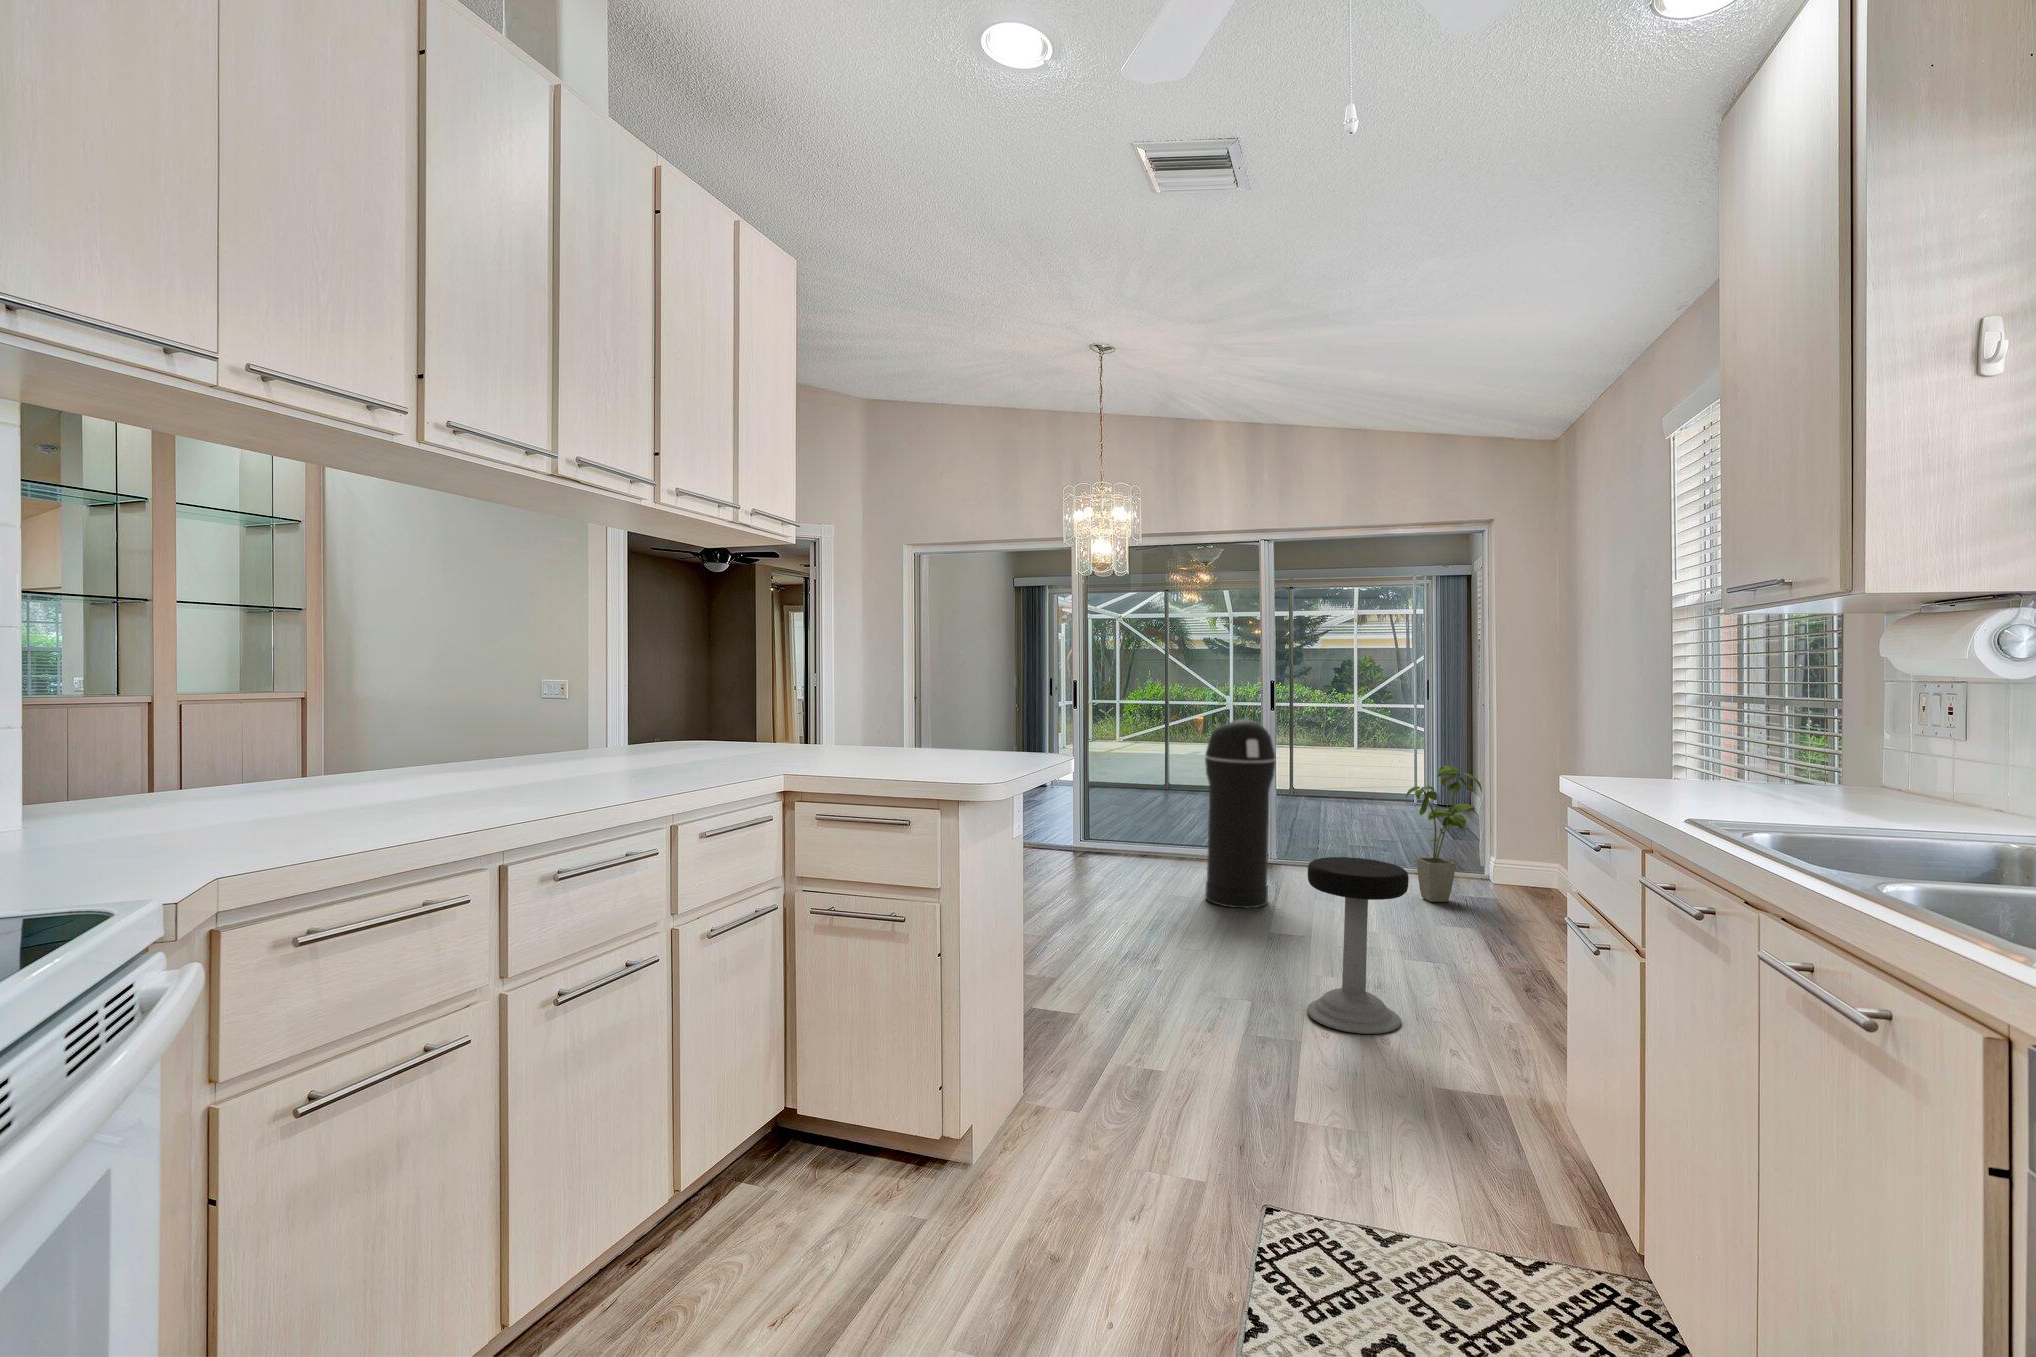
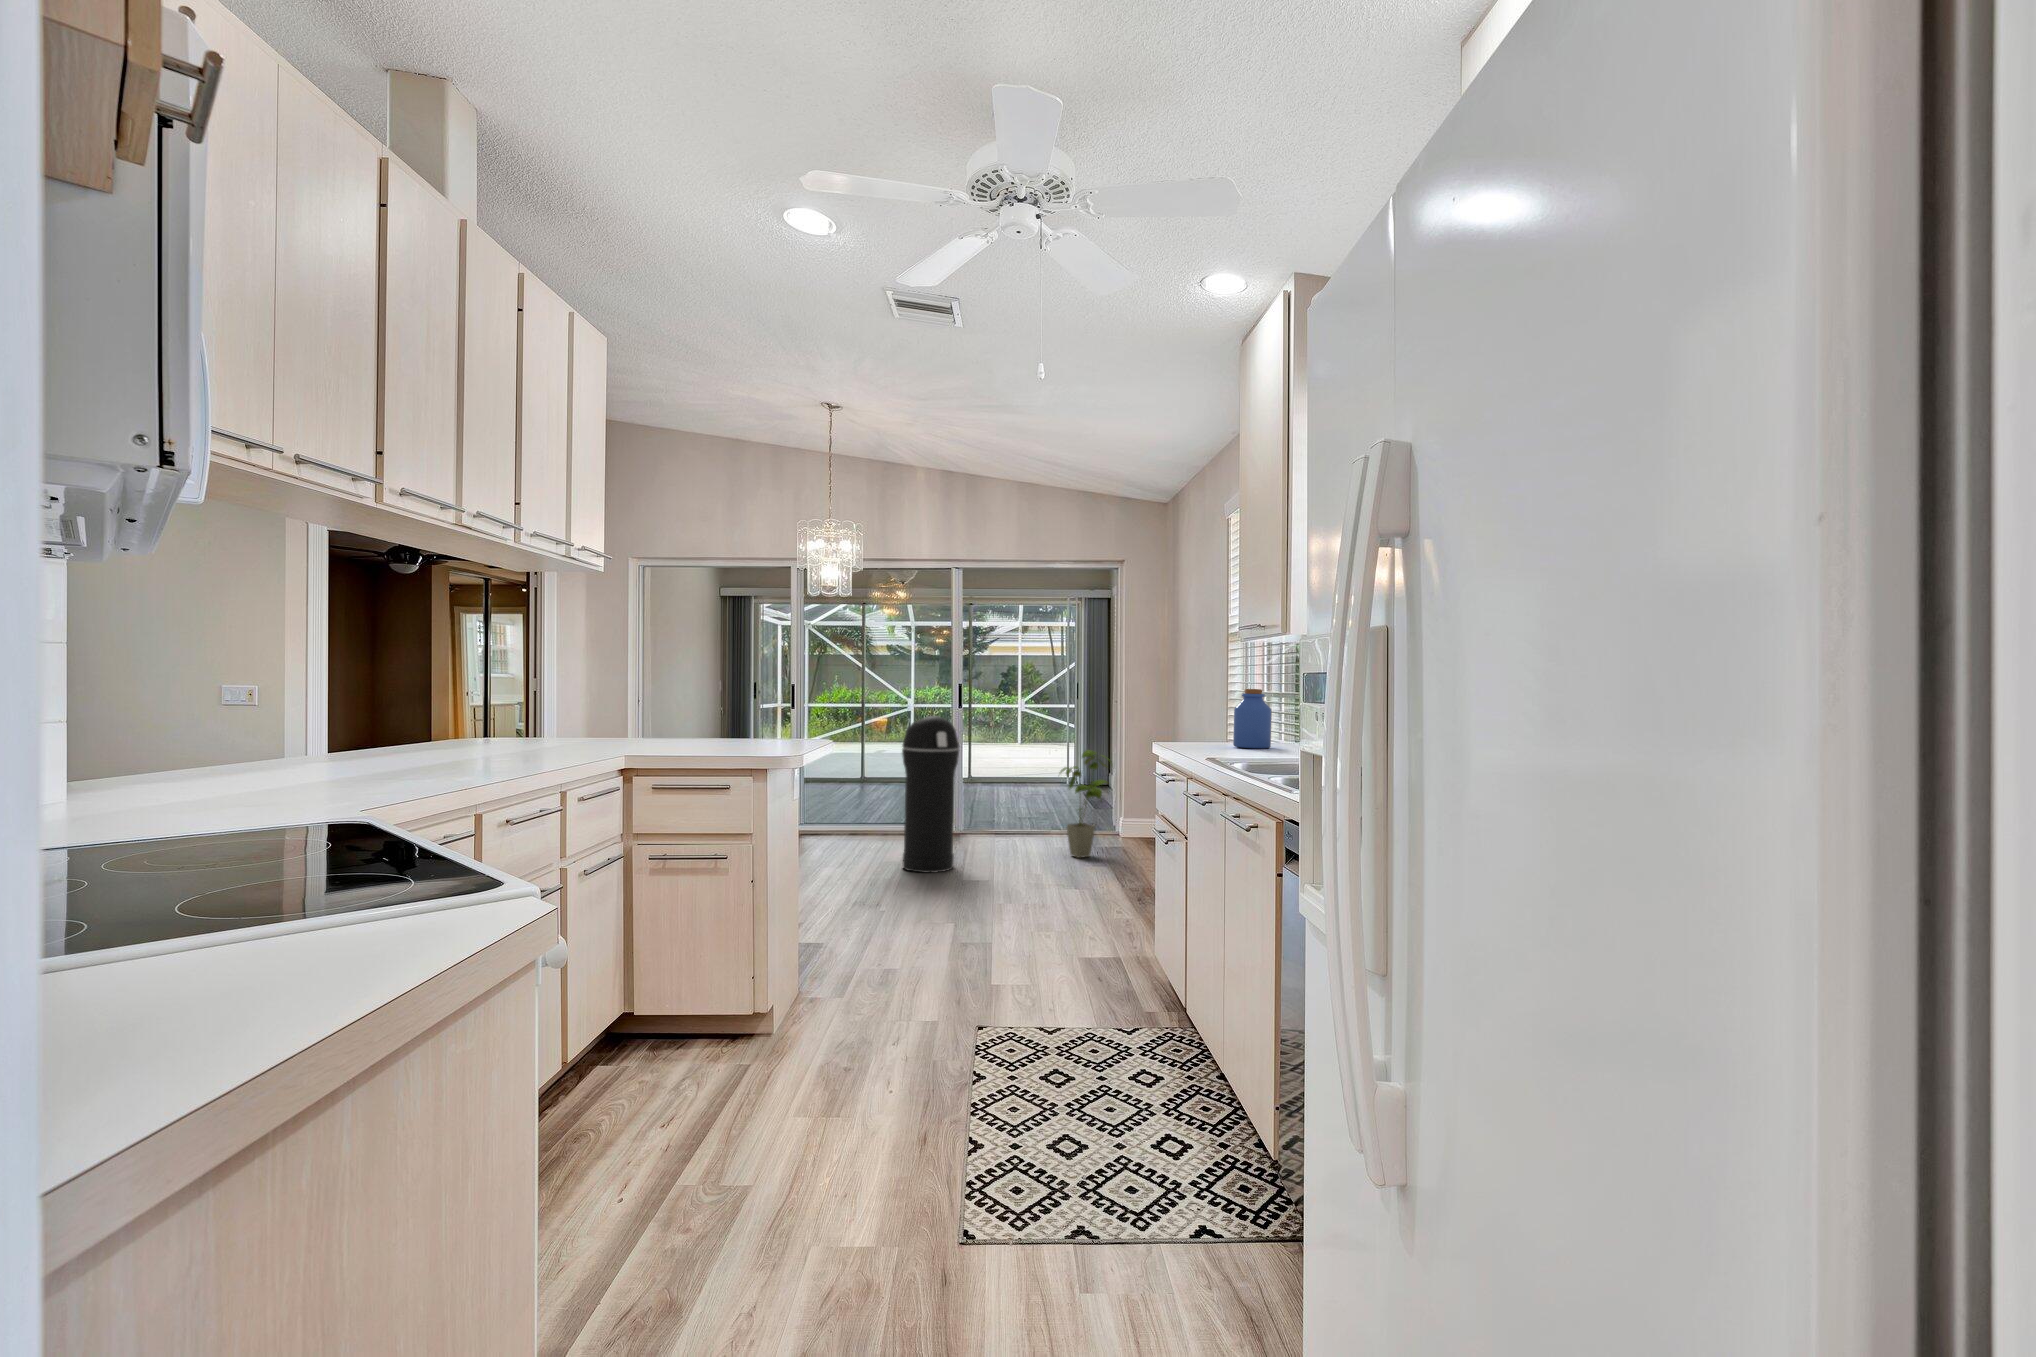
jar: none [1720,697,1802,801] -> present [1233,689,1272,749]
stool: present [1307,857,1409,1034] -> none [992,815,1062,940]

